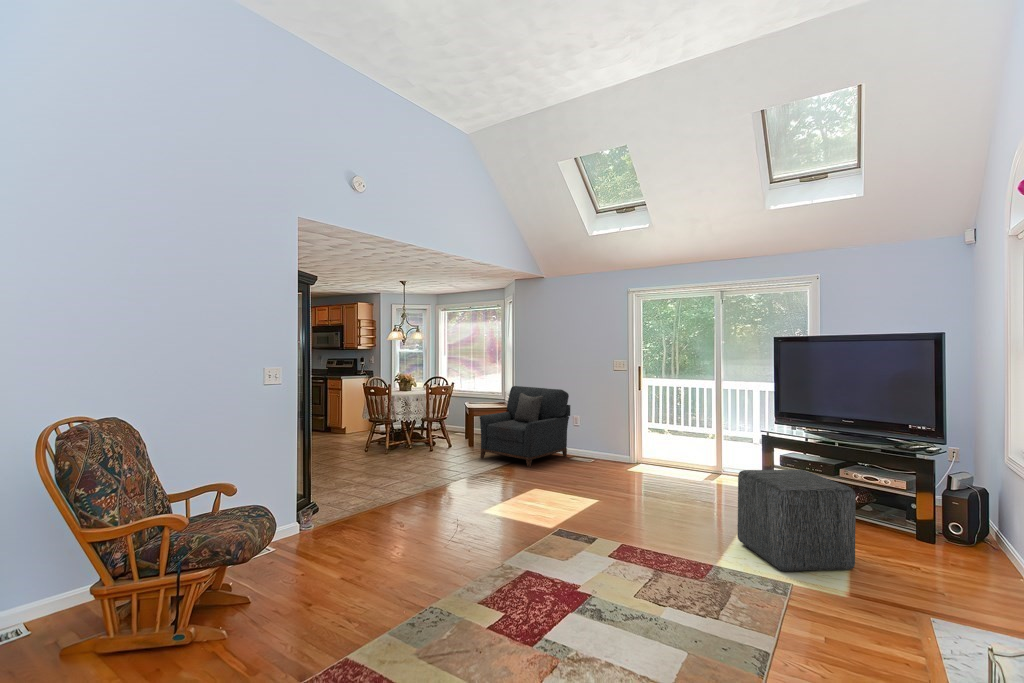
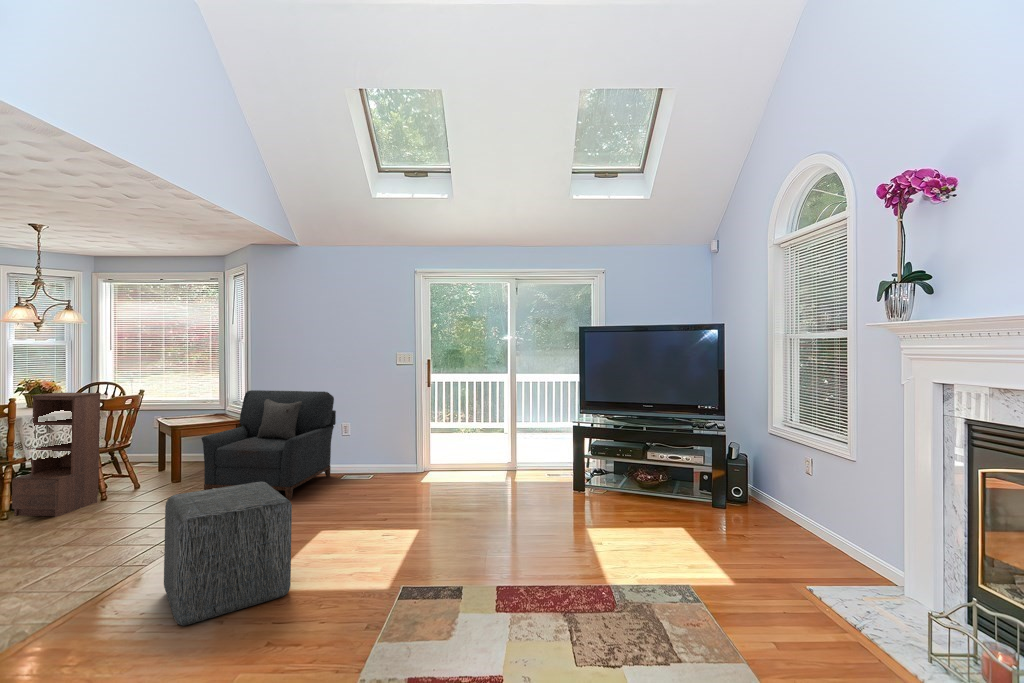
bookshelf: none [389,382,430,456] -> present [12,393,101,517]
ottoman: present [738,470,856,571] -> present [164,482,292,625]

